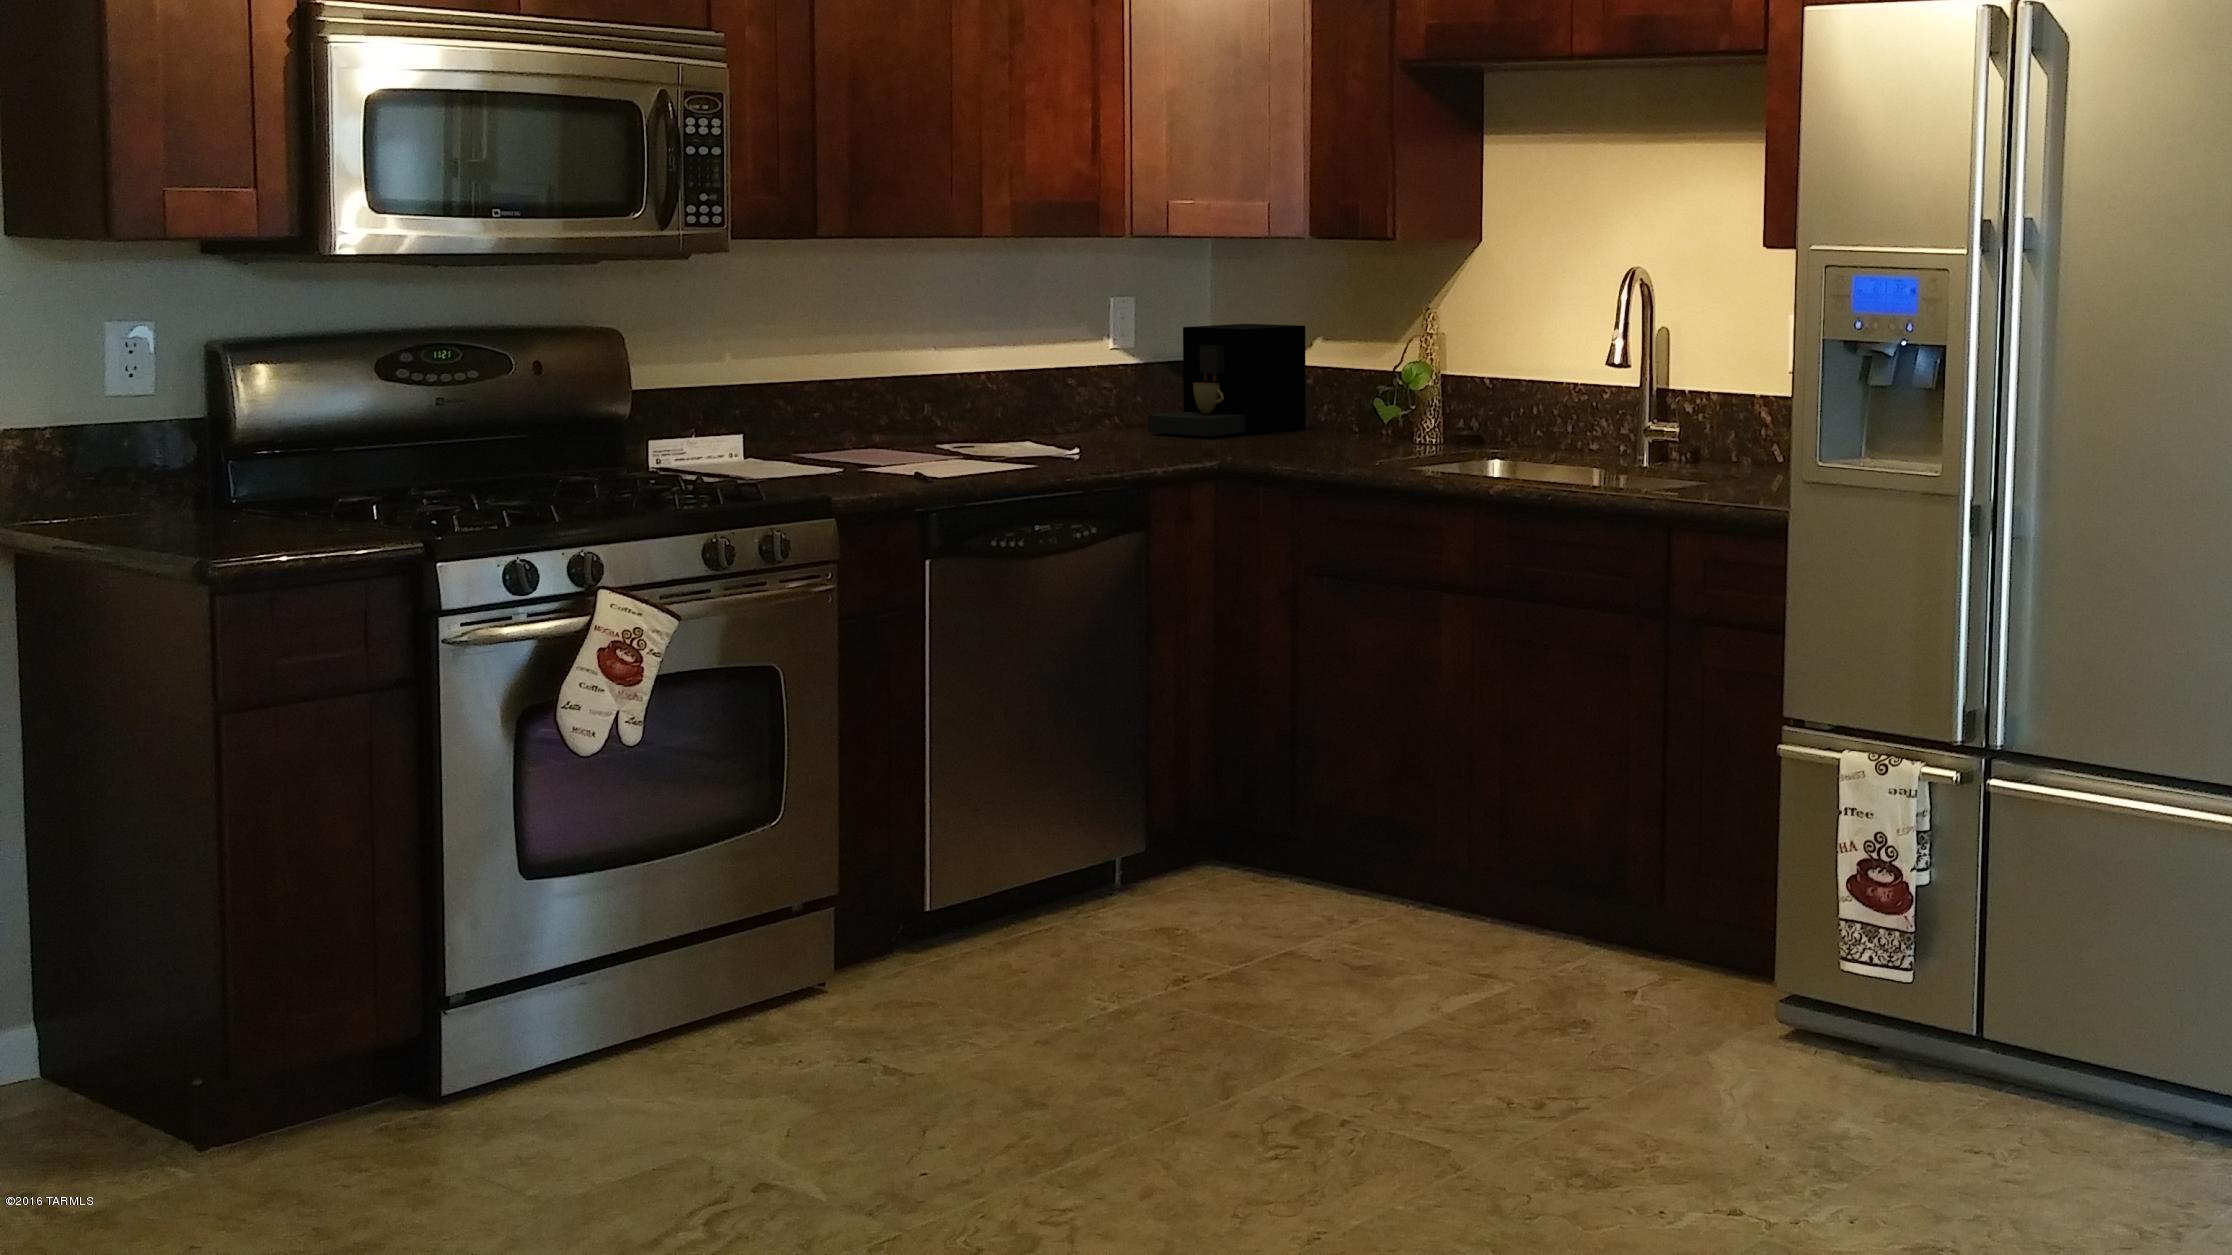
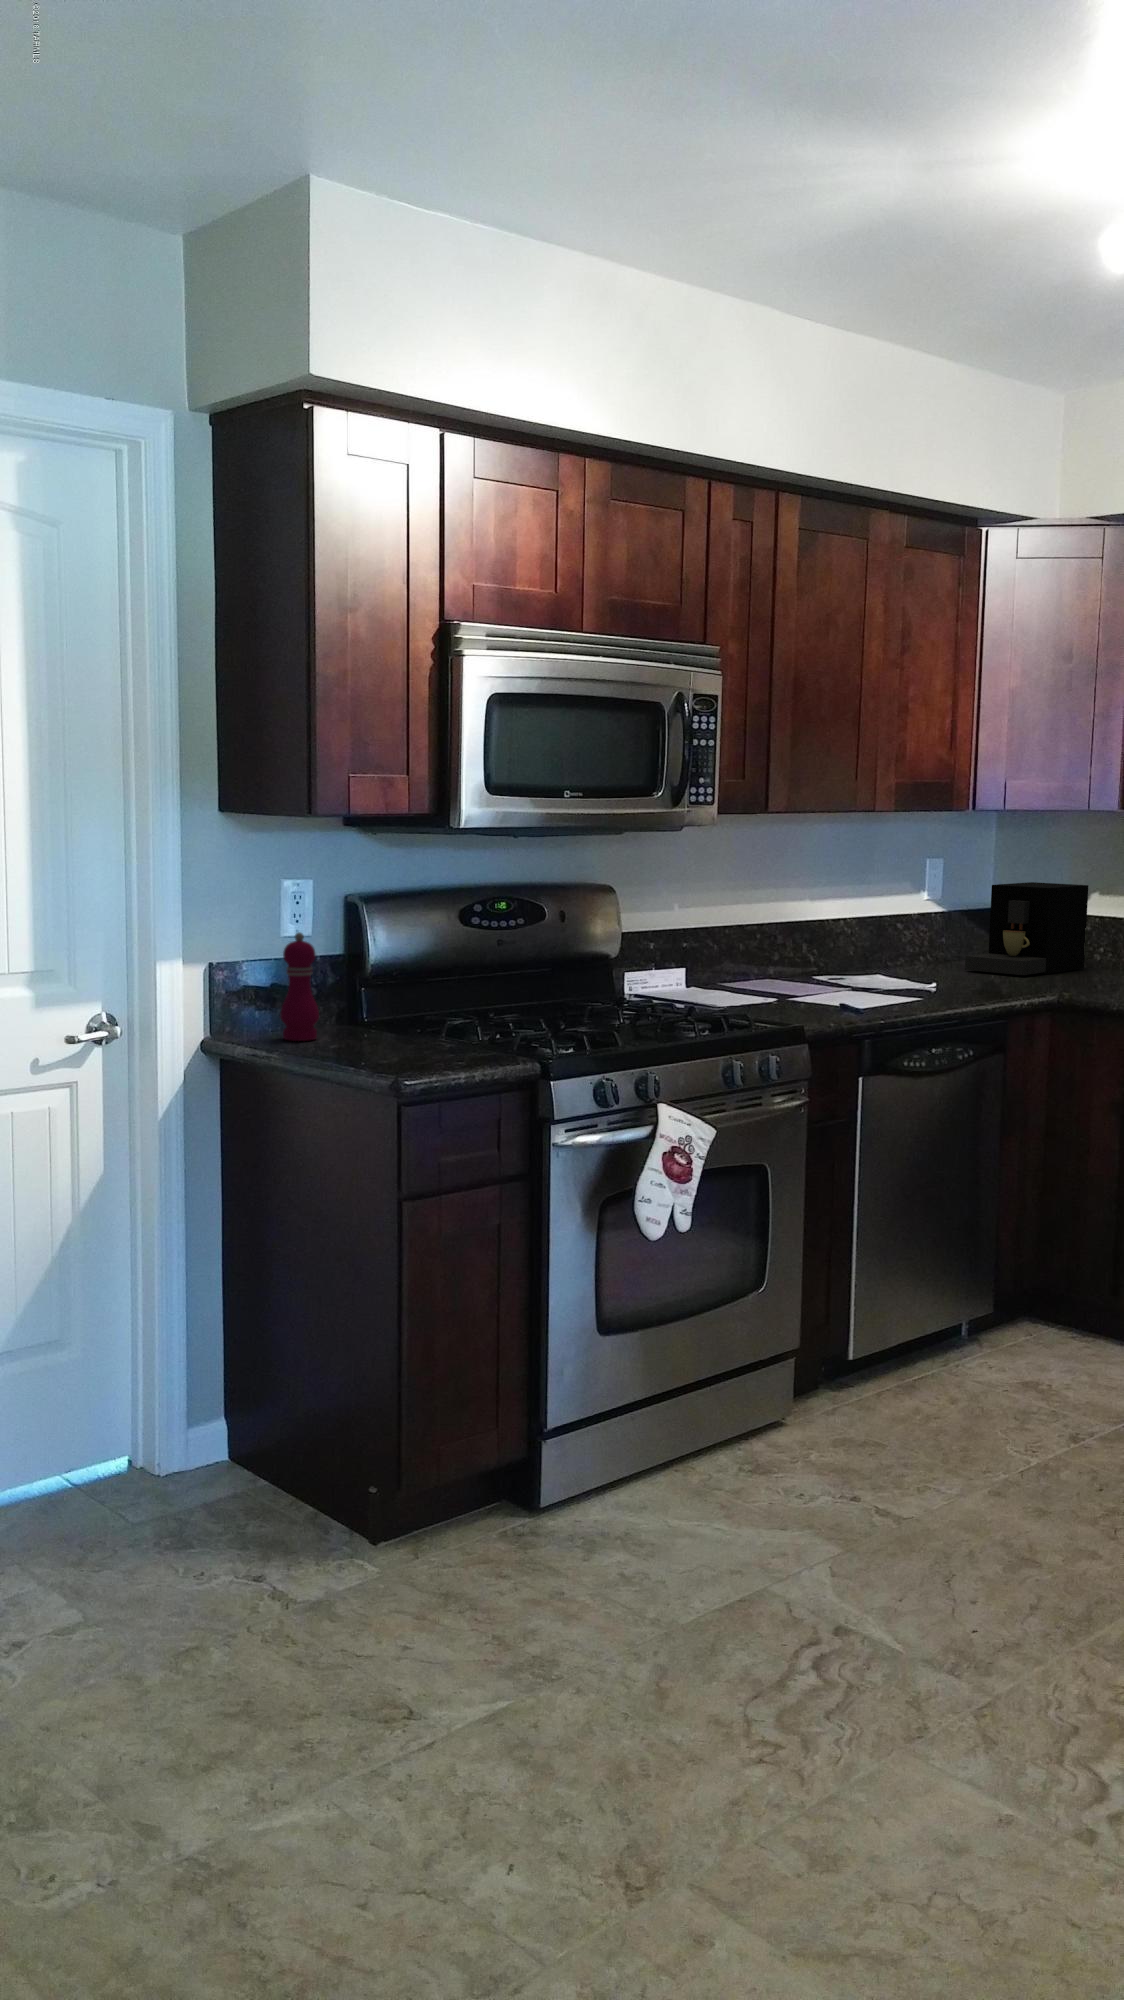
pepper mill: none [85,391,141,528] -> present [280,932,319,1041]

